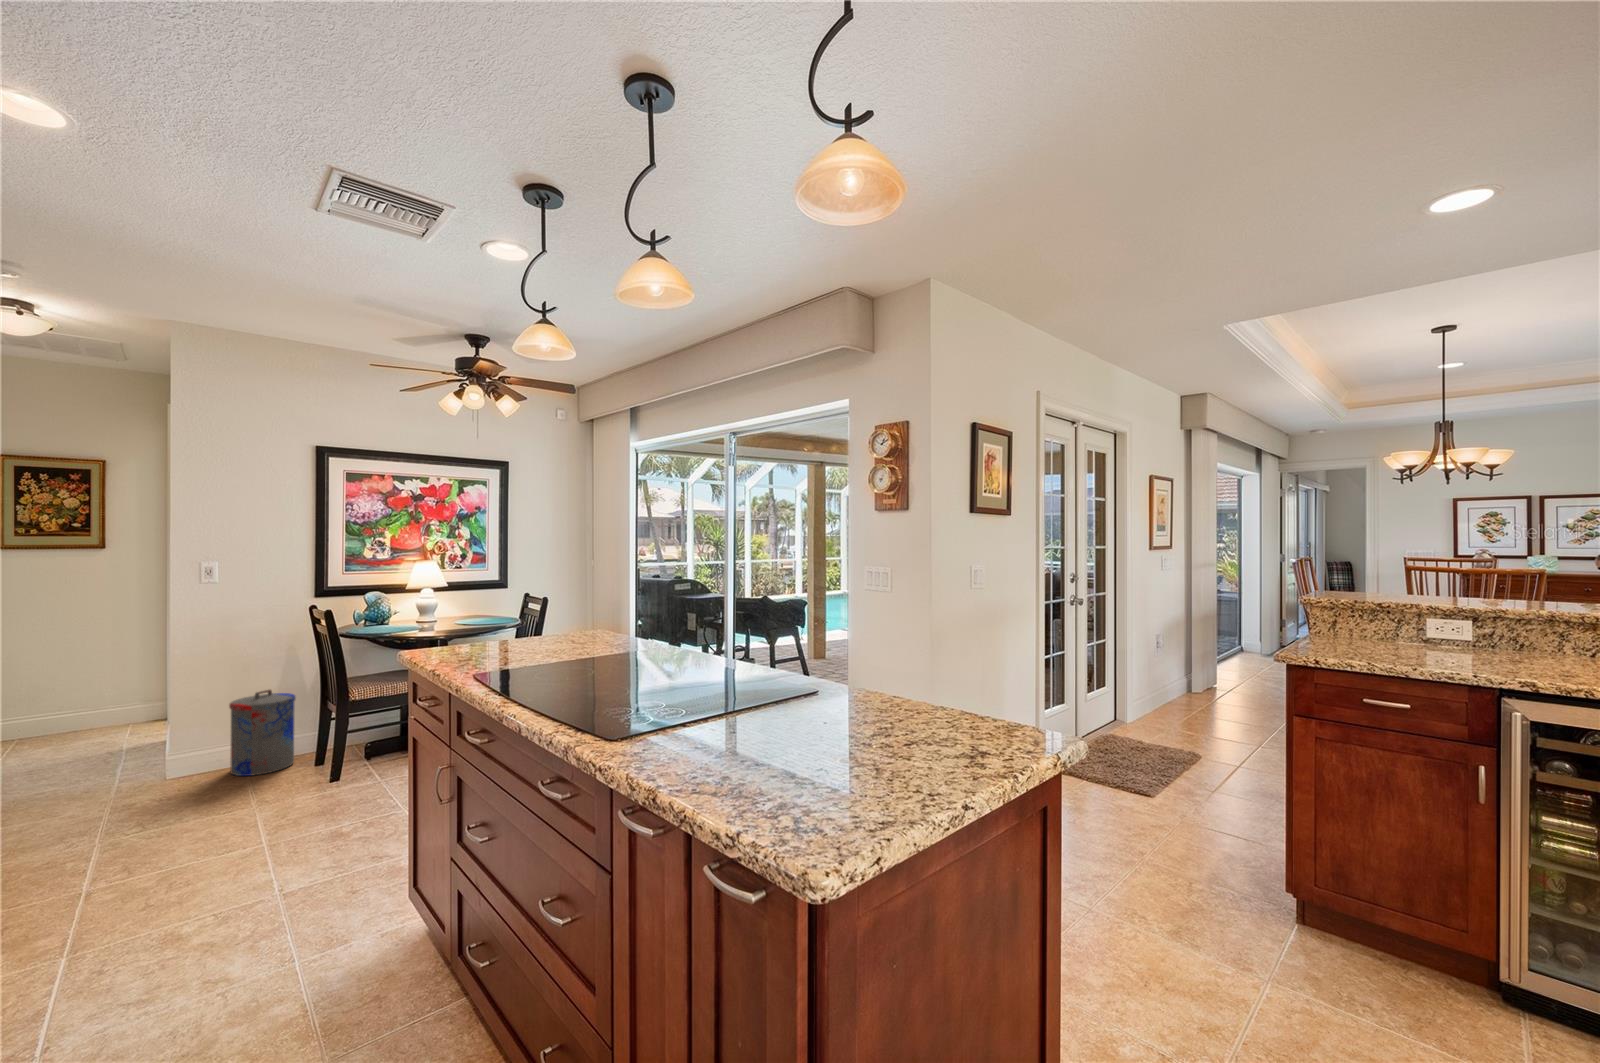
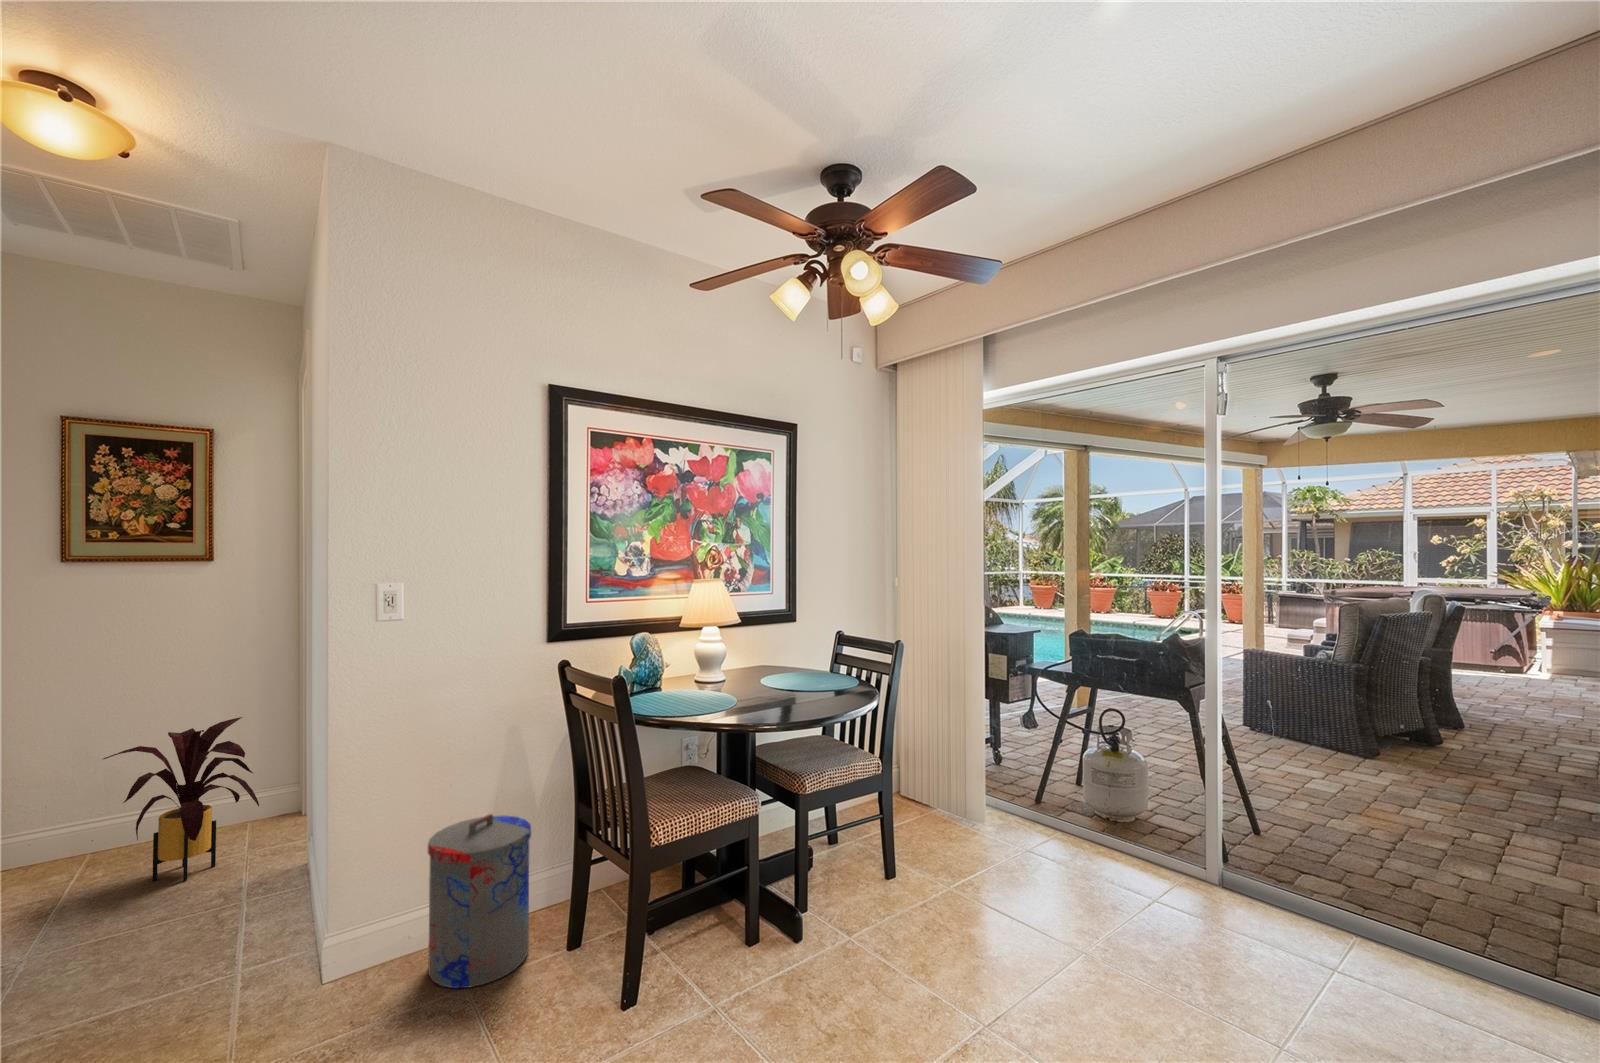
house plant: none [31,648,138,745] -> present [103,717,259,881]

